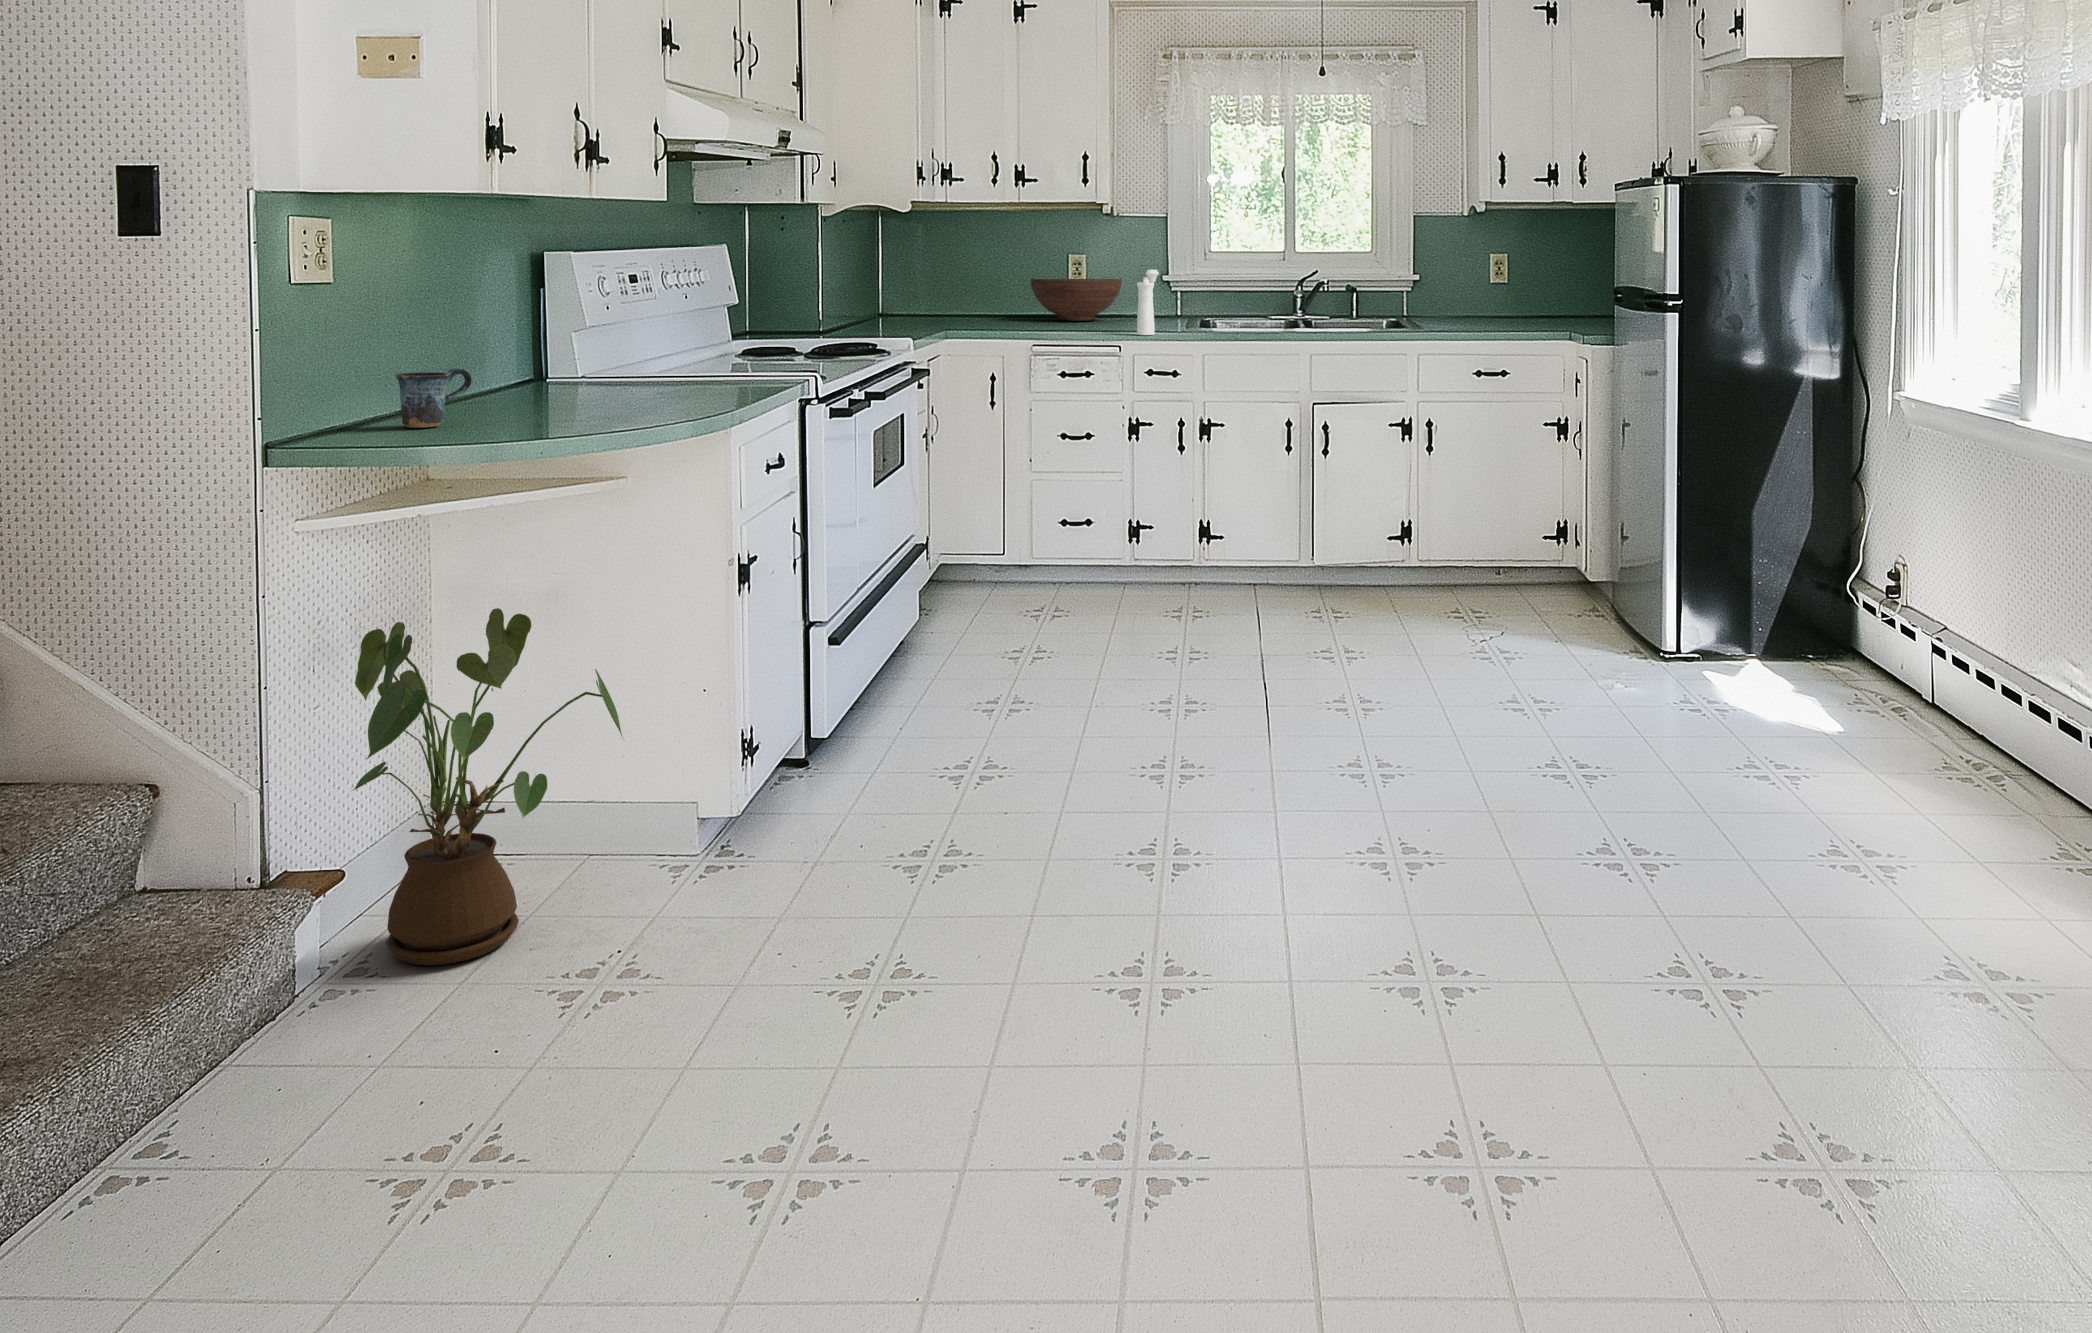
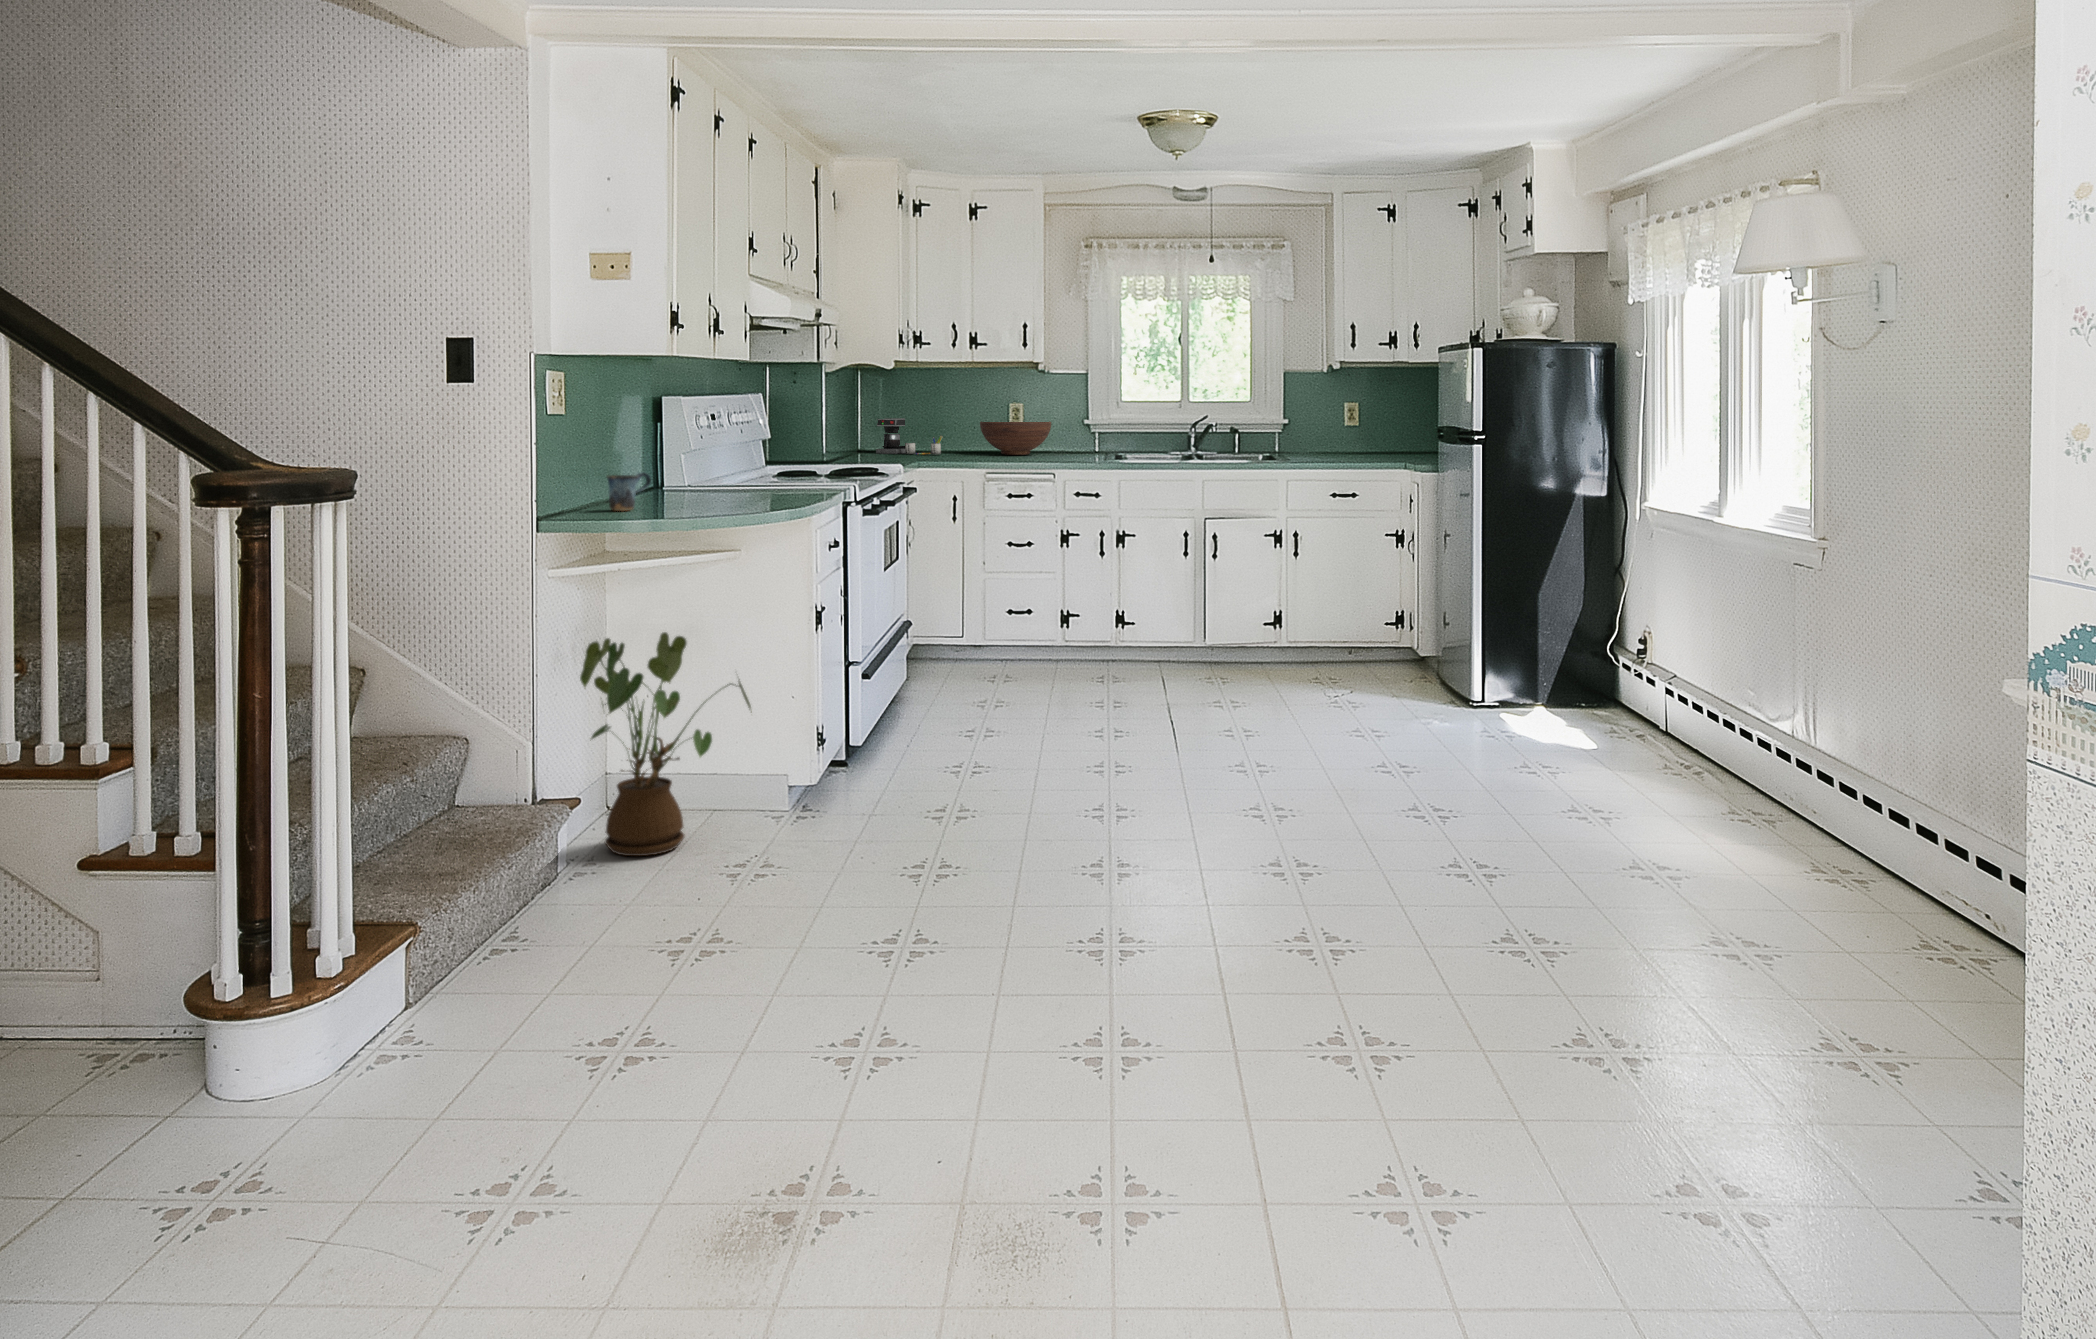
pepper mill: present [1137,270,1159,335] -> none [1067,414,1083,464]
coffee maker: none [897,274,982,321] -> present [876,418,943,455]

